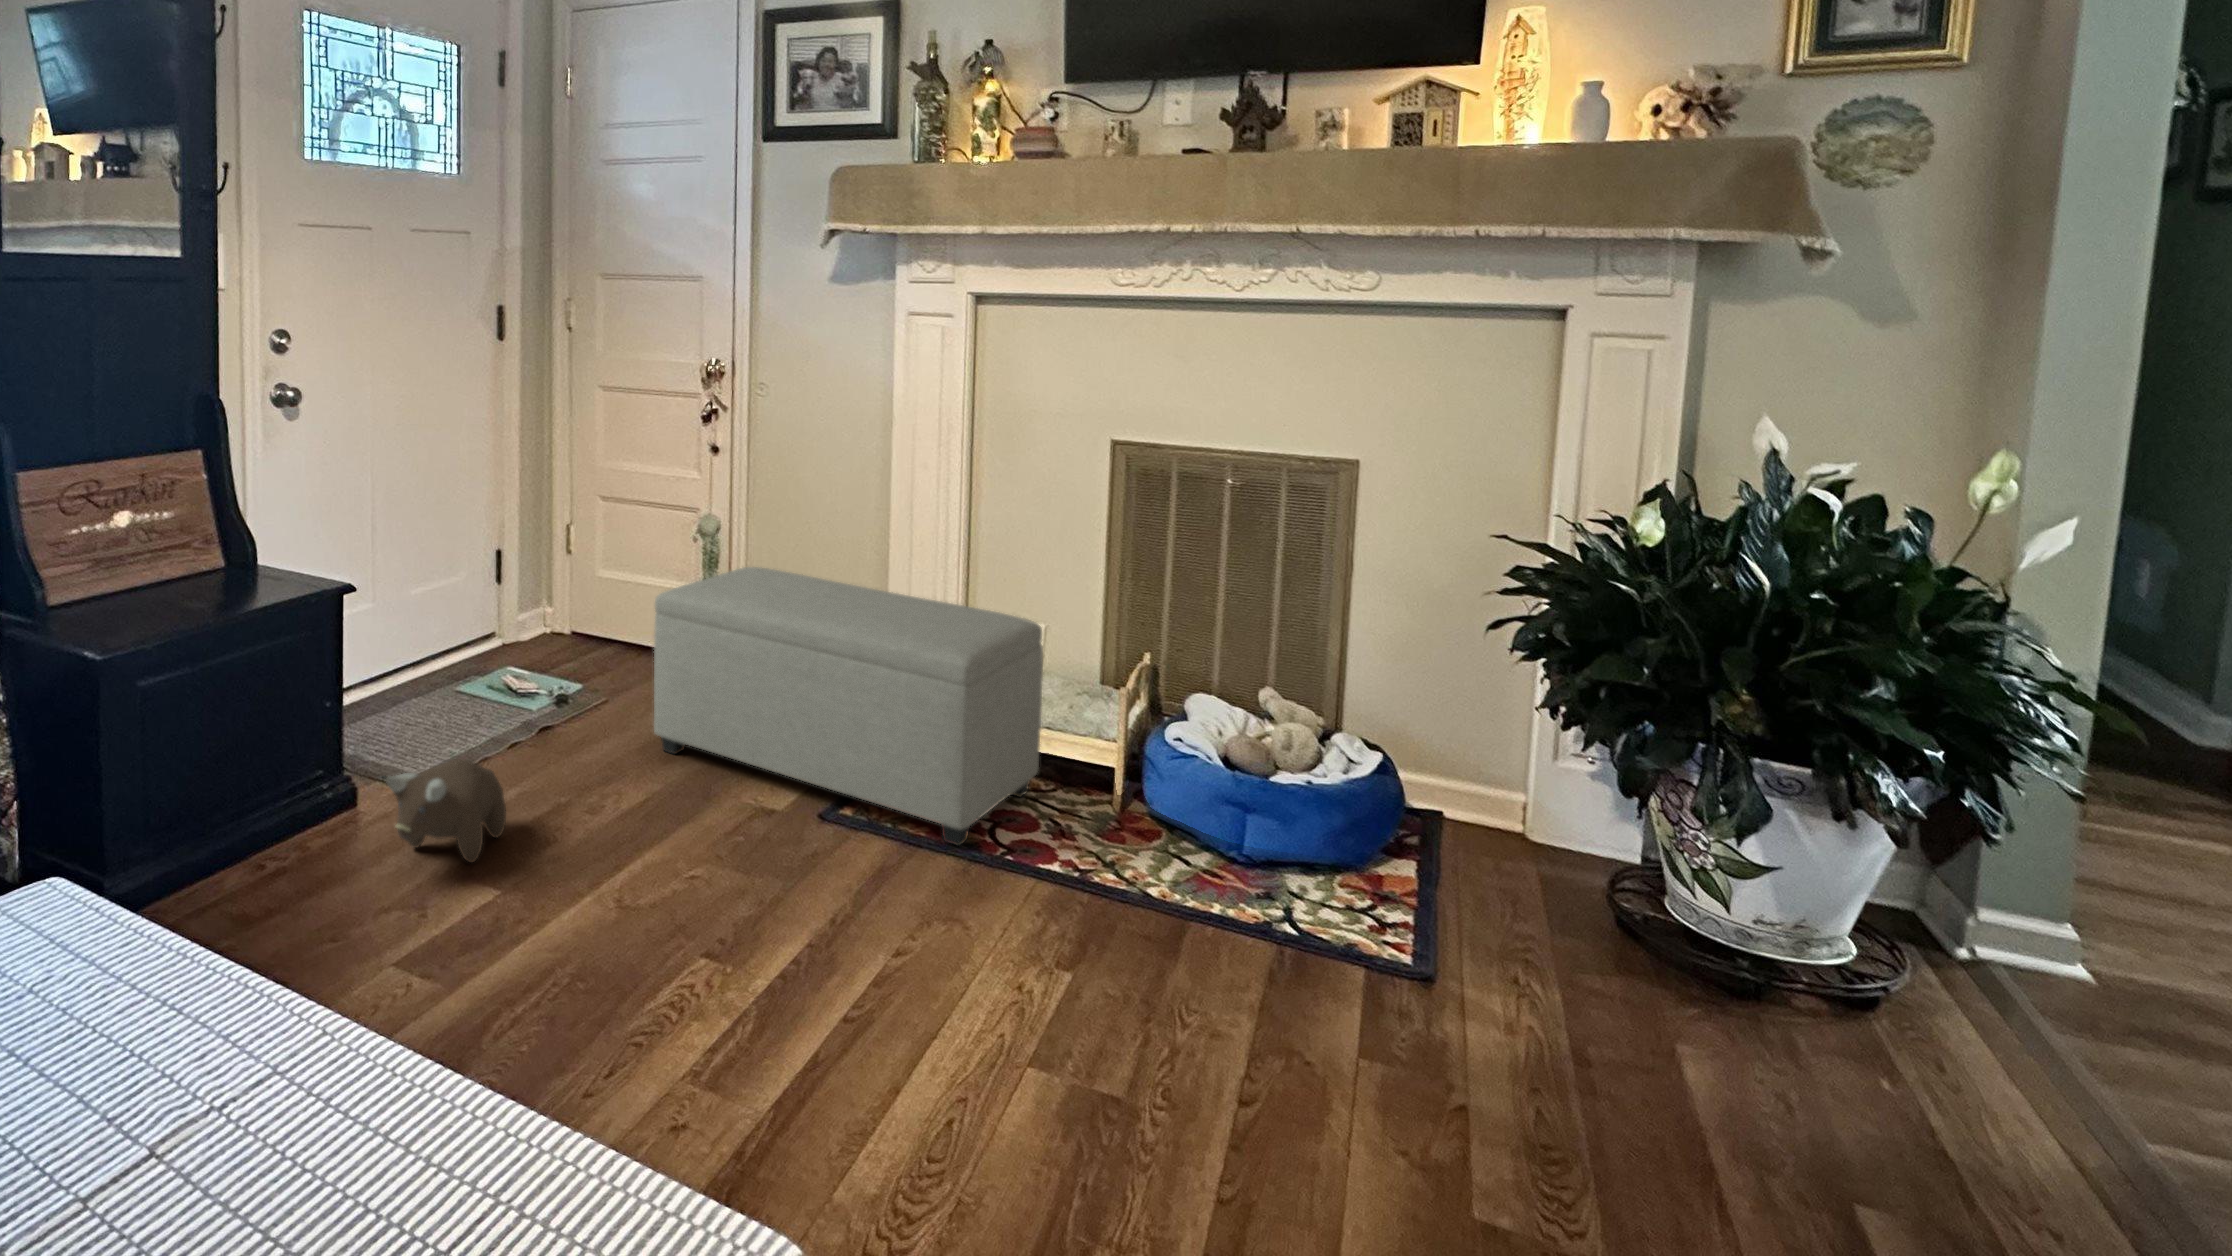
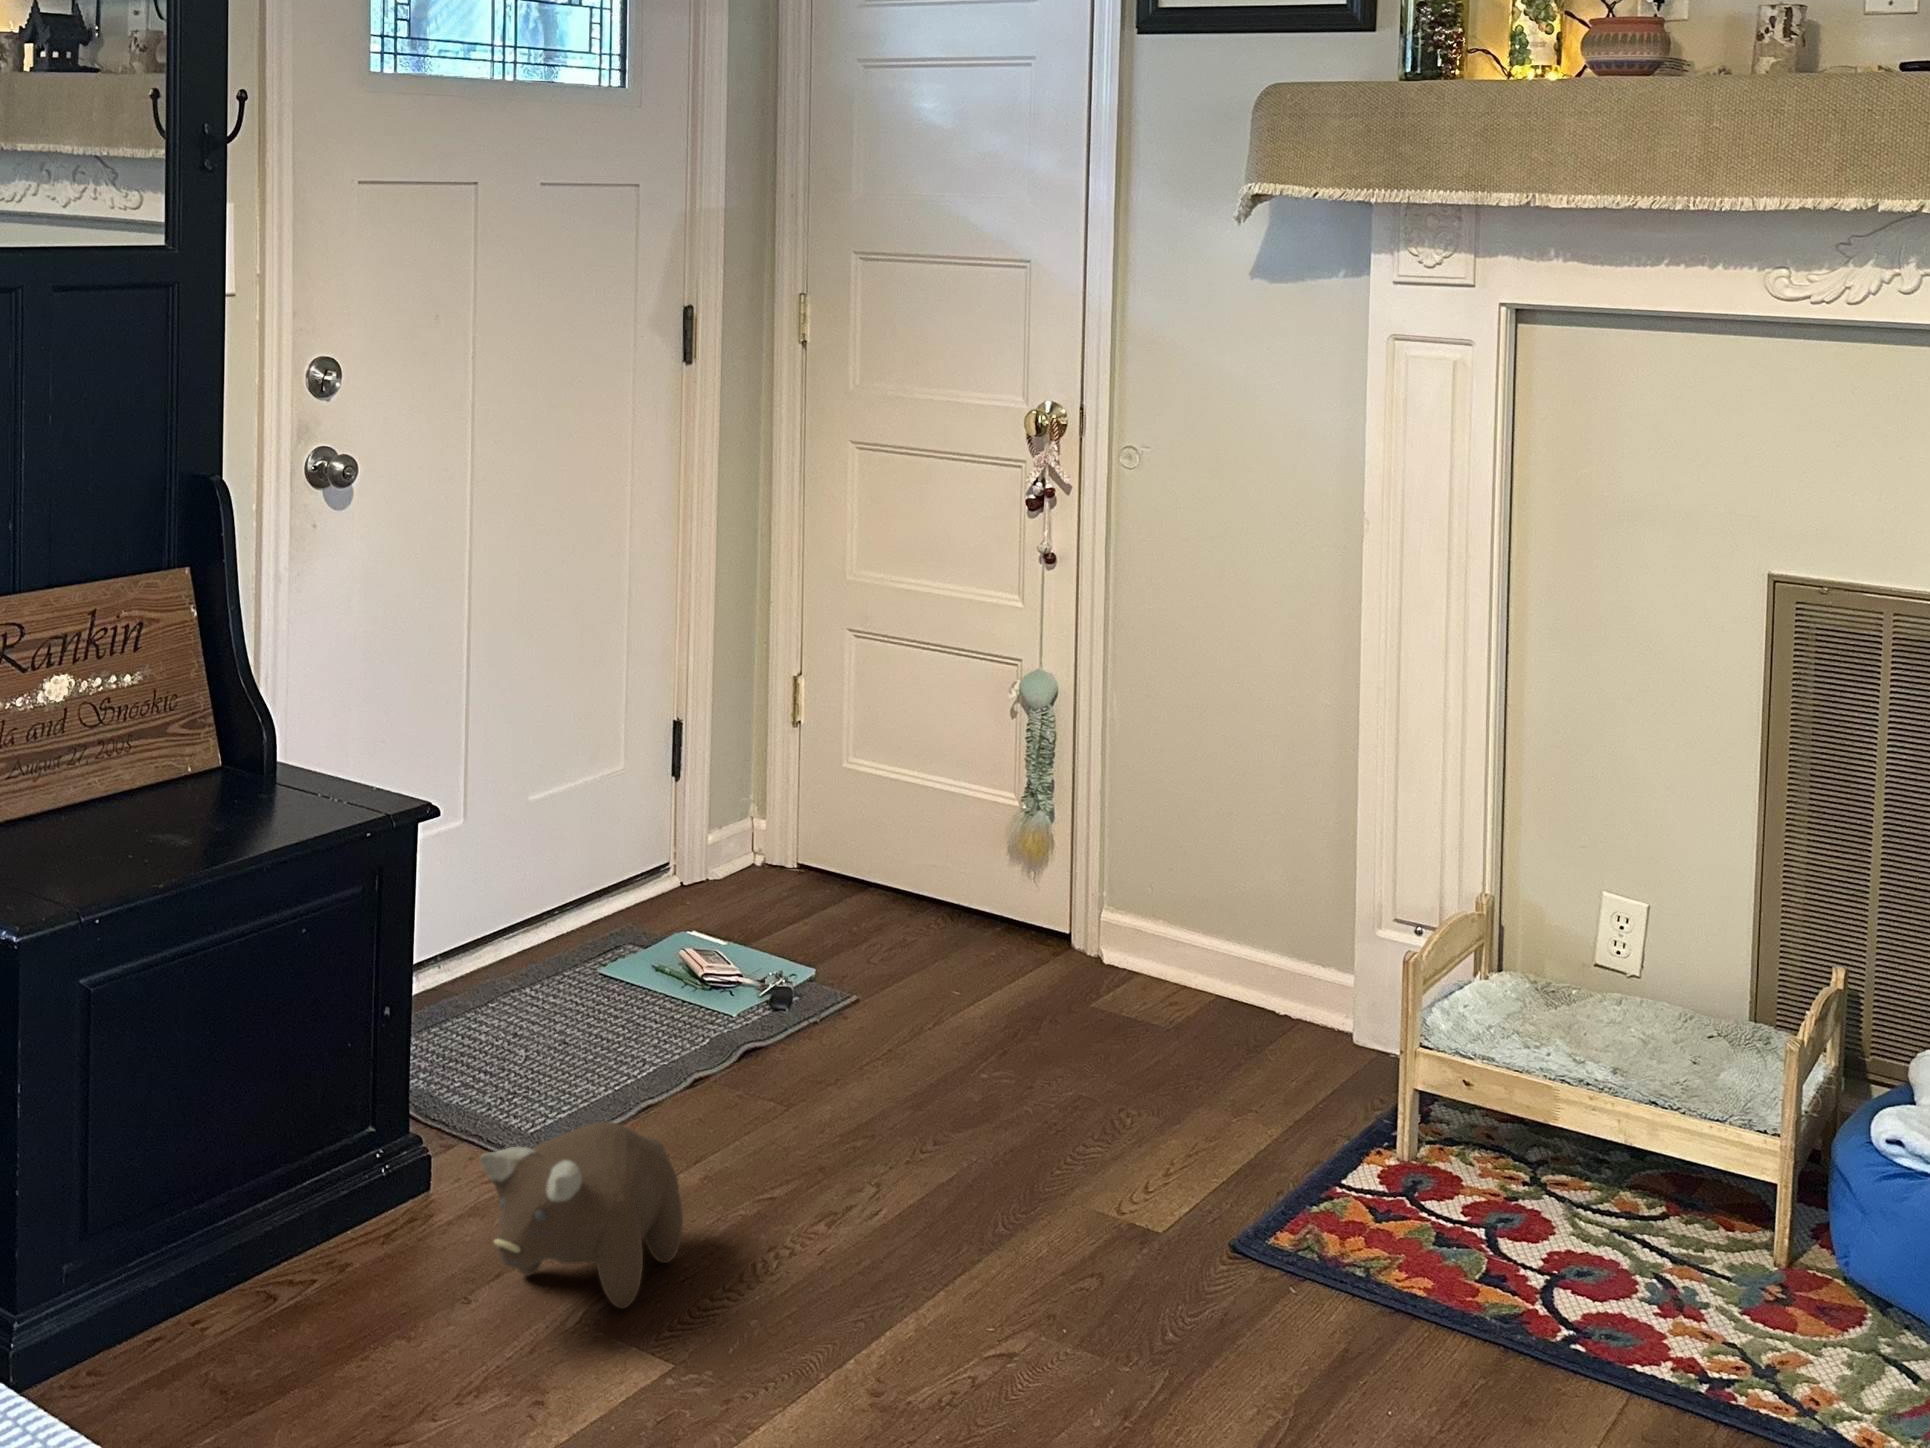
ottoman: present [654,567,1043,845] -> none [940,779,1641,1320]

